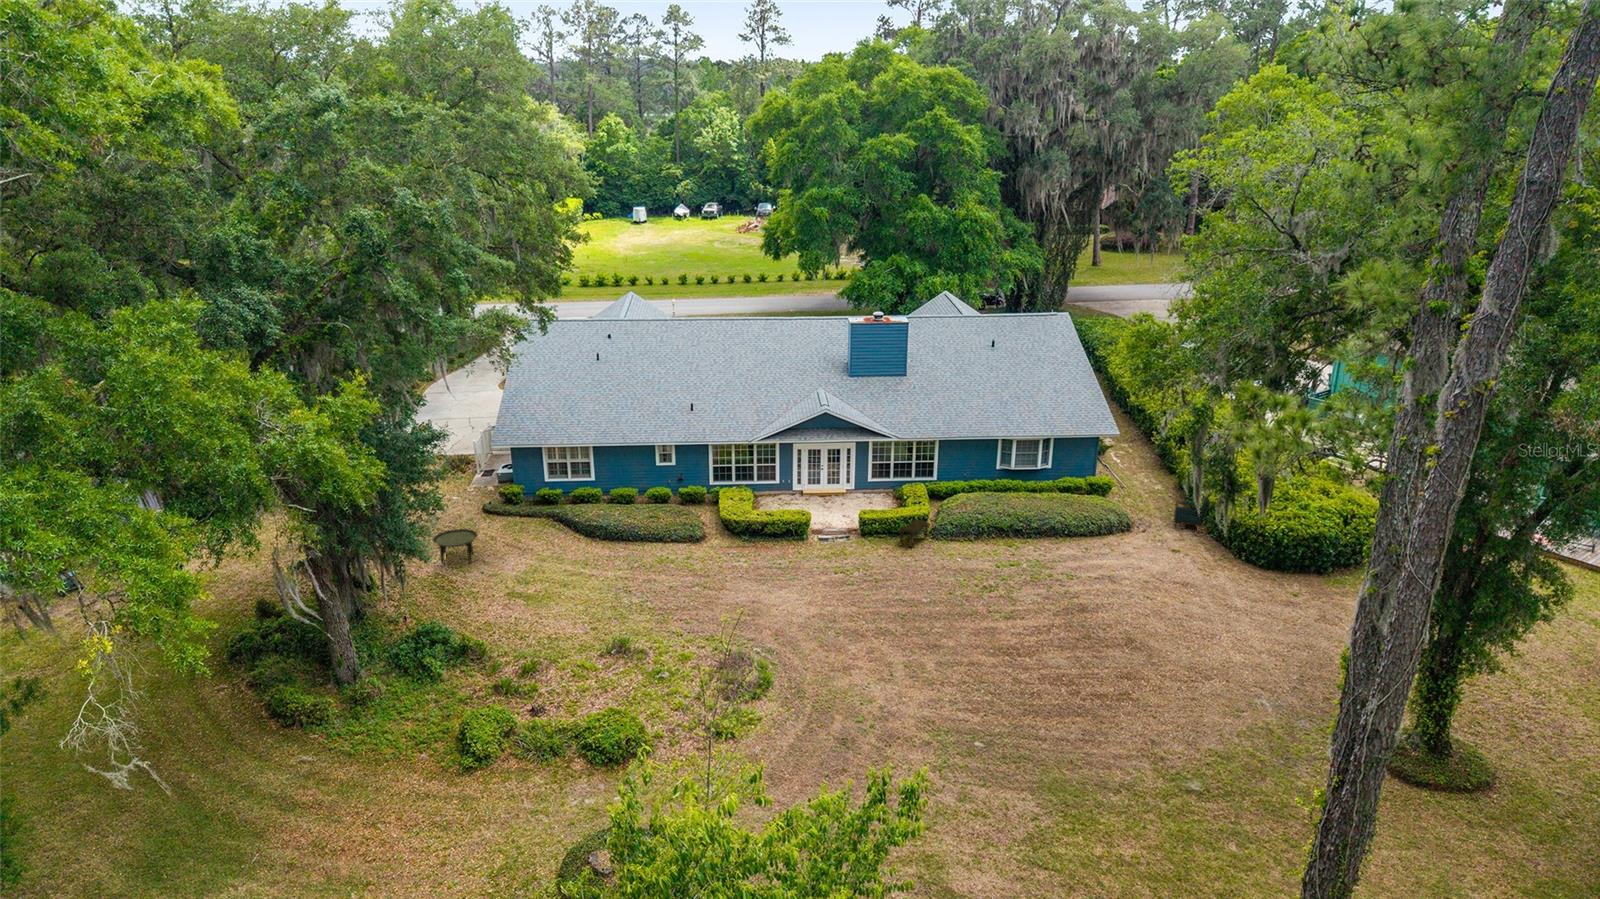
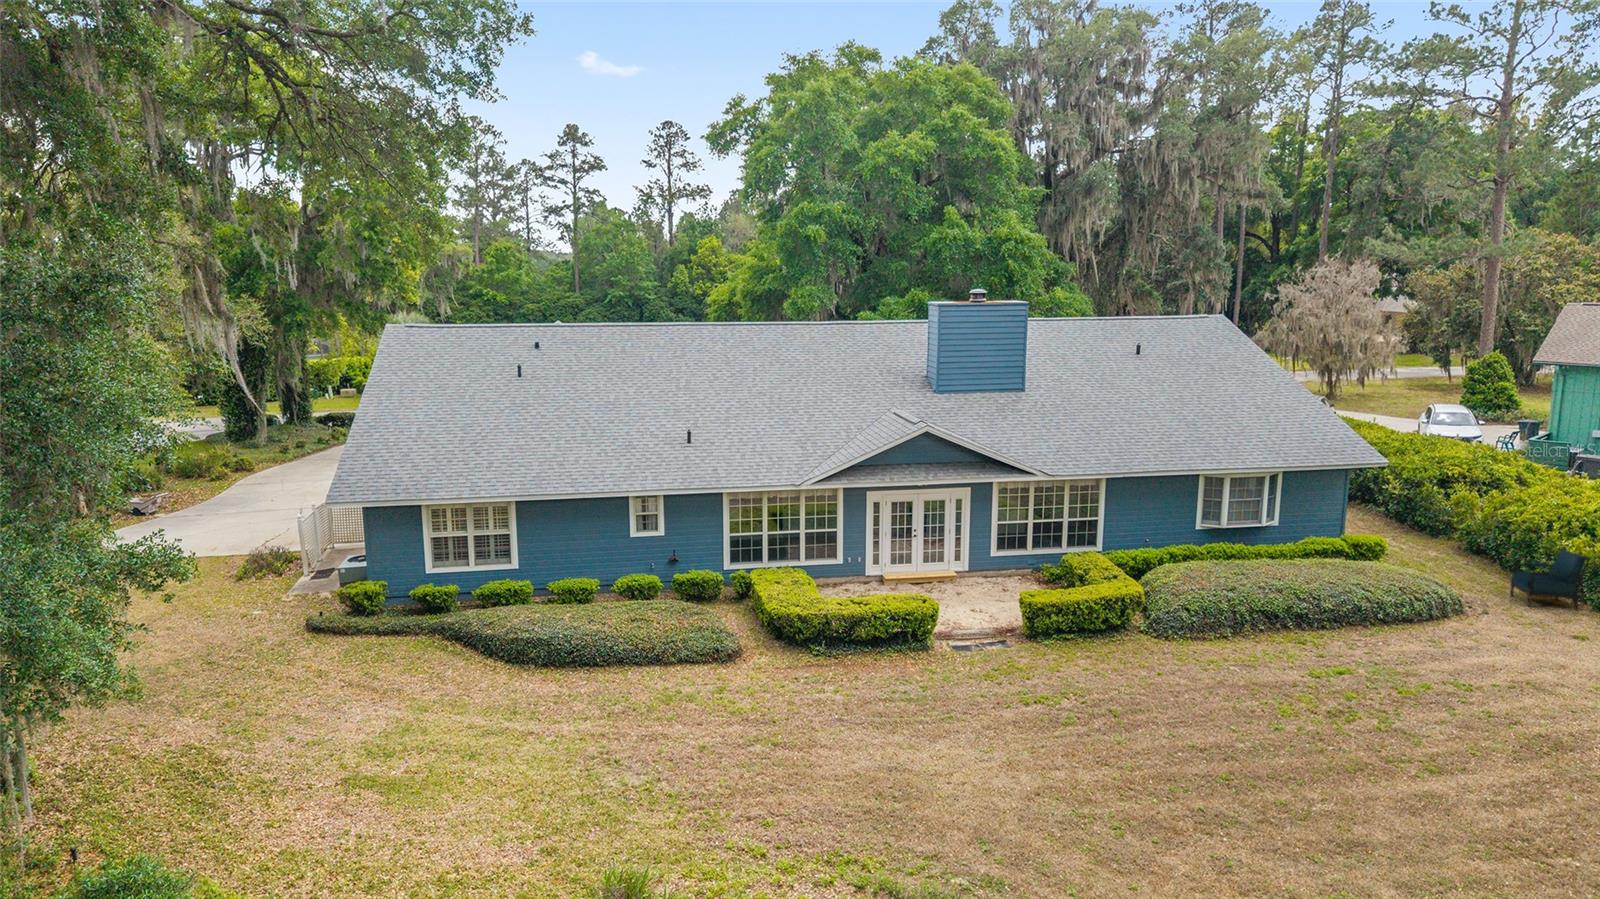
bench: present [900,520,929,548] -> none [1106,603,1150,653]
round table: present [433,529,477,566] -> none [175,650,279,731]

